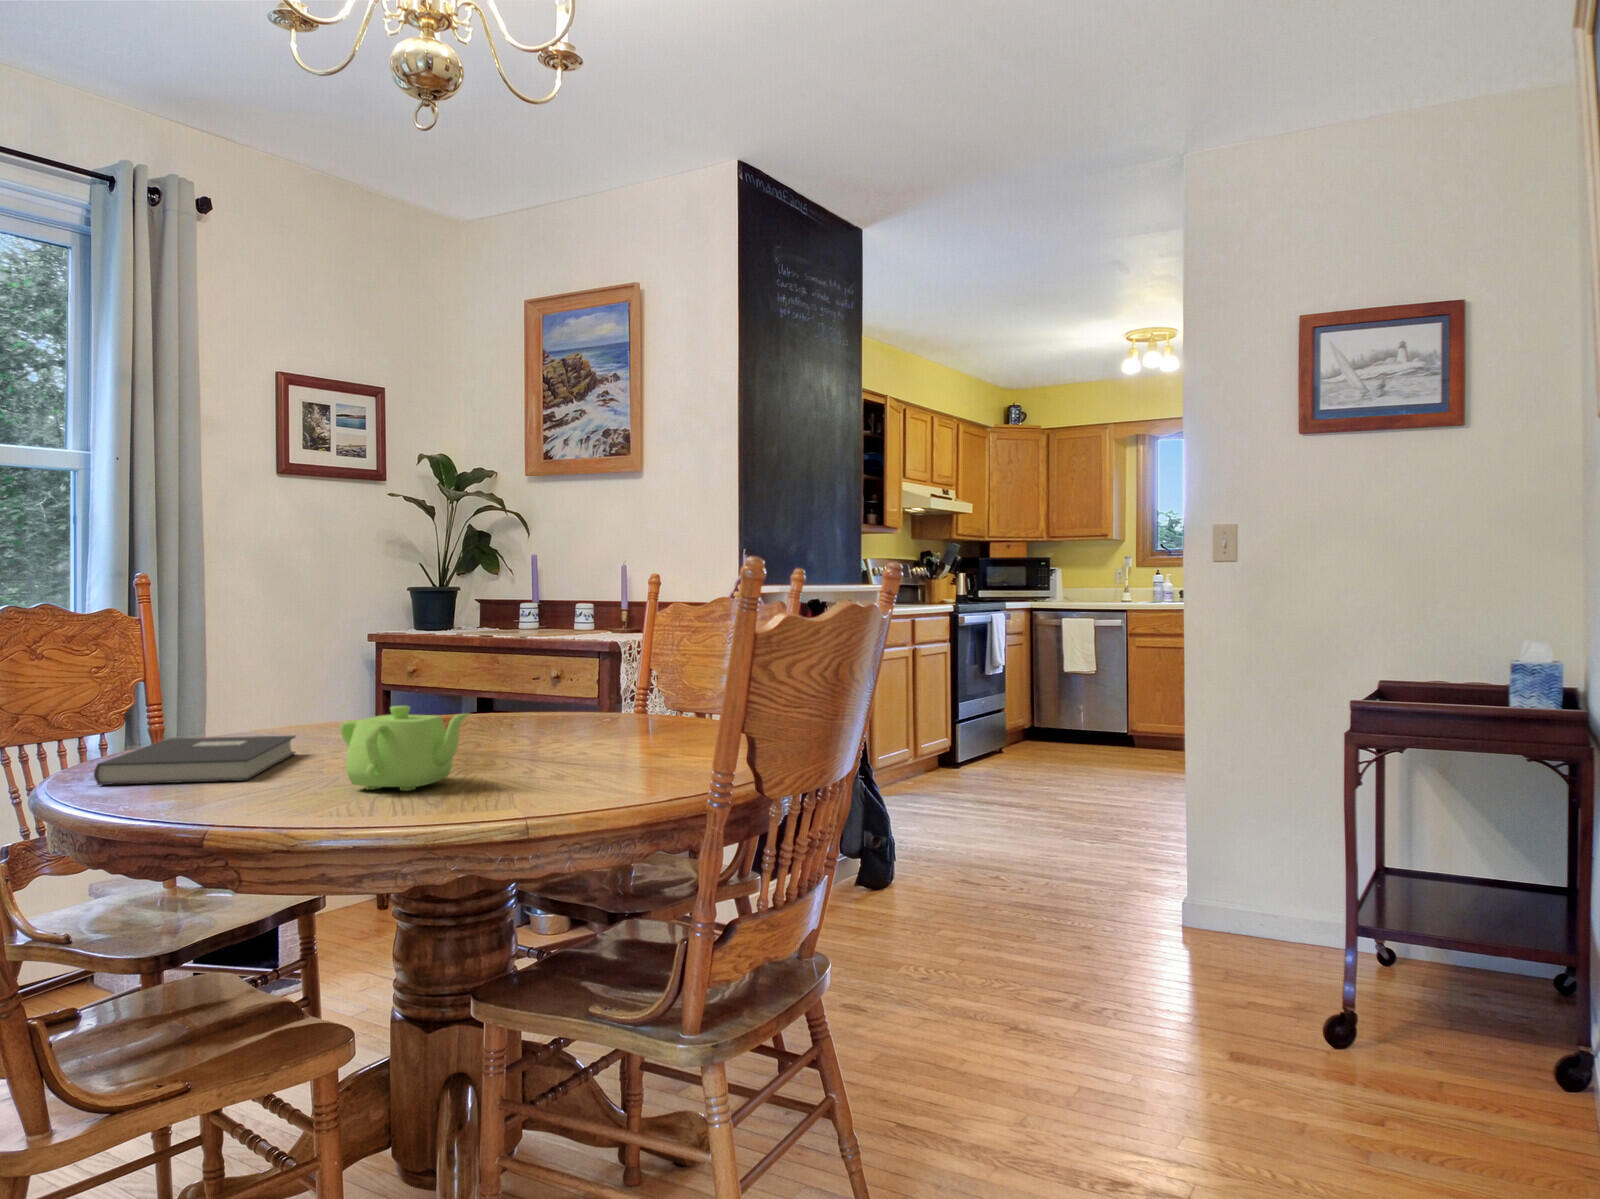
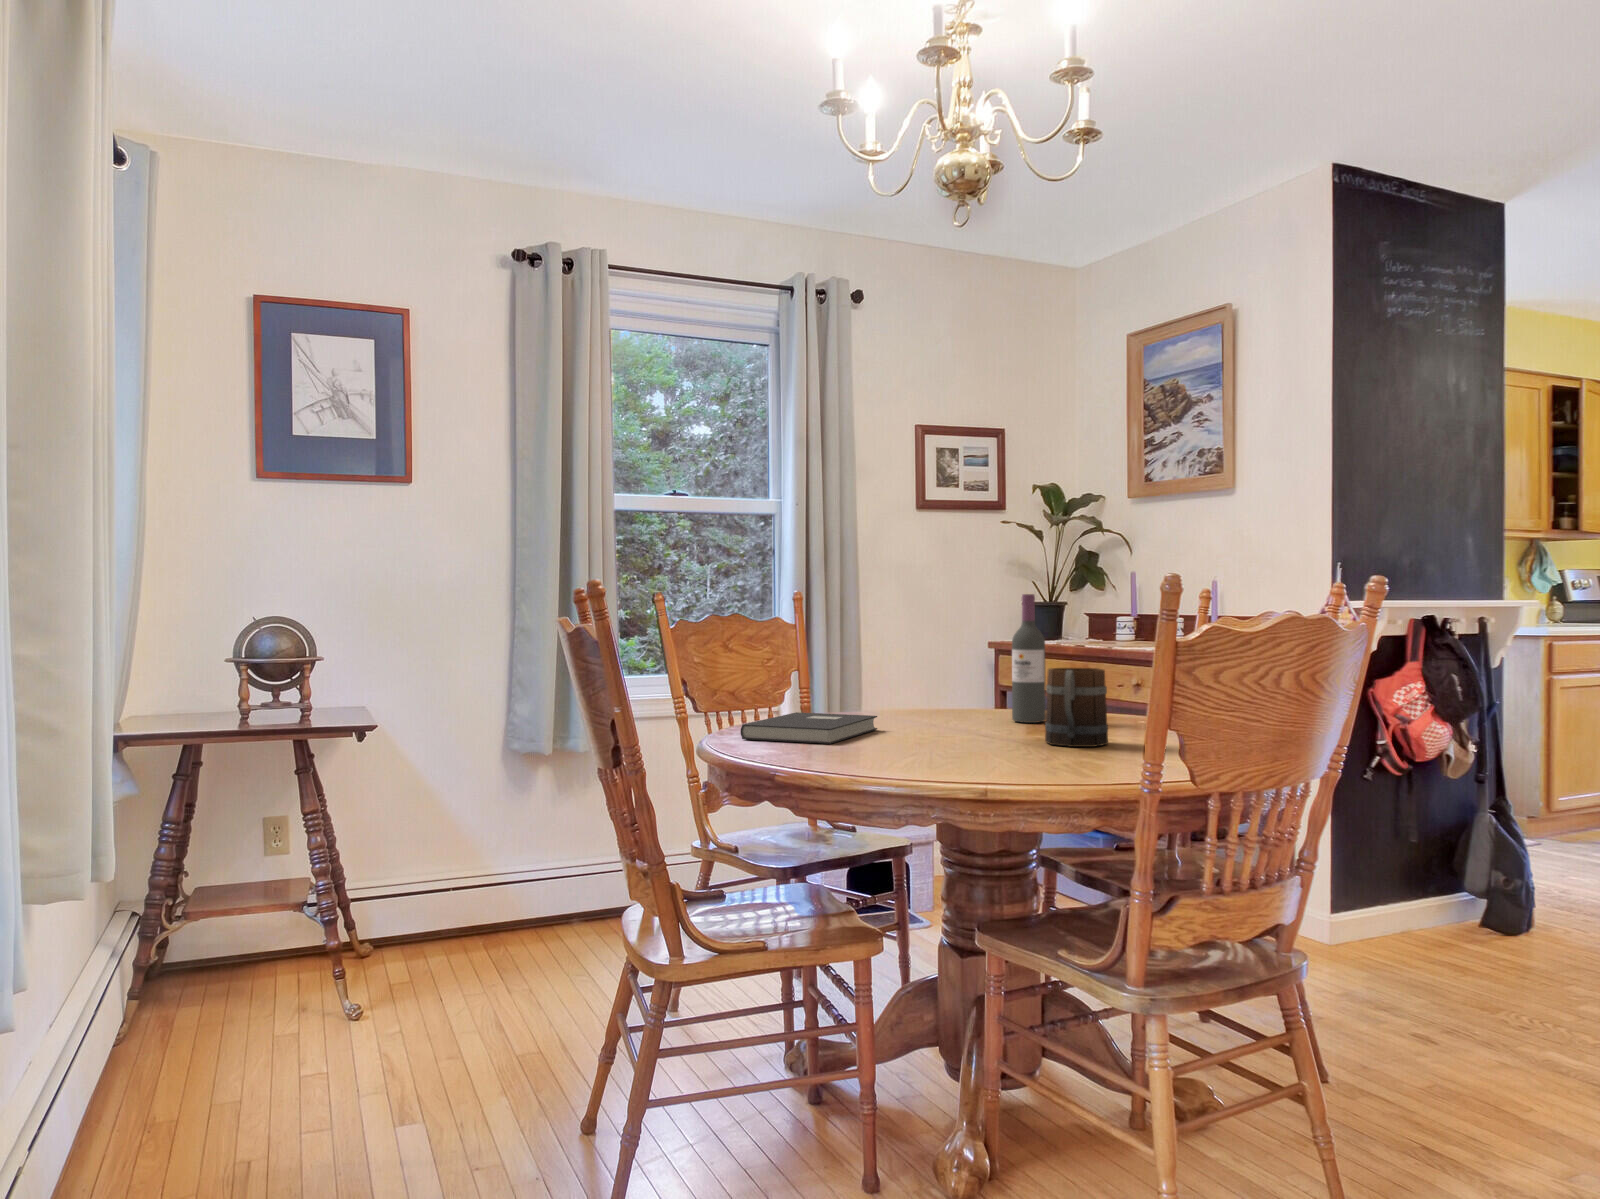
wine bottle: none [460,578,500,730] -> present [1012,594,1046,723]
mug: none [529,664,602,757] -> present [1045,668,1108,747]
teapot: present [340,706,469,791] -> none [886,694,973,759]

